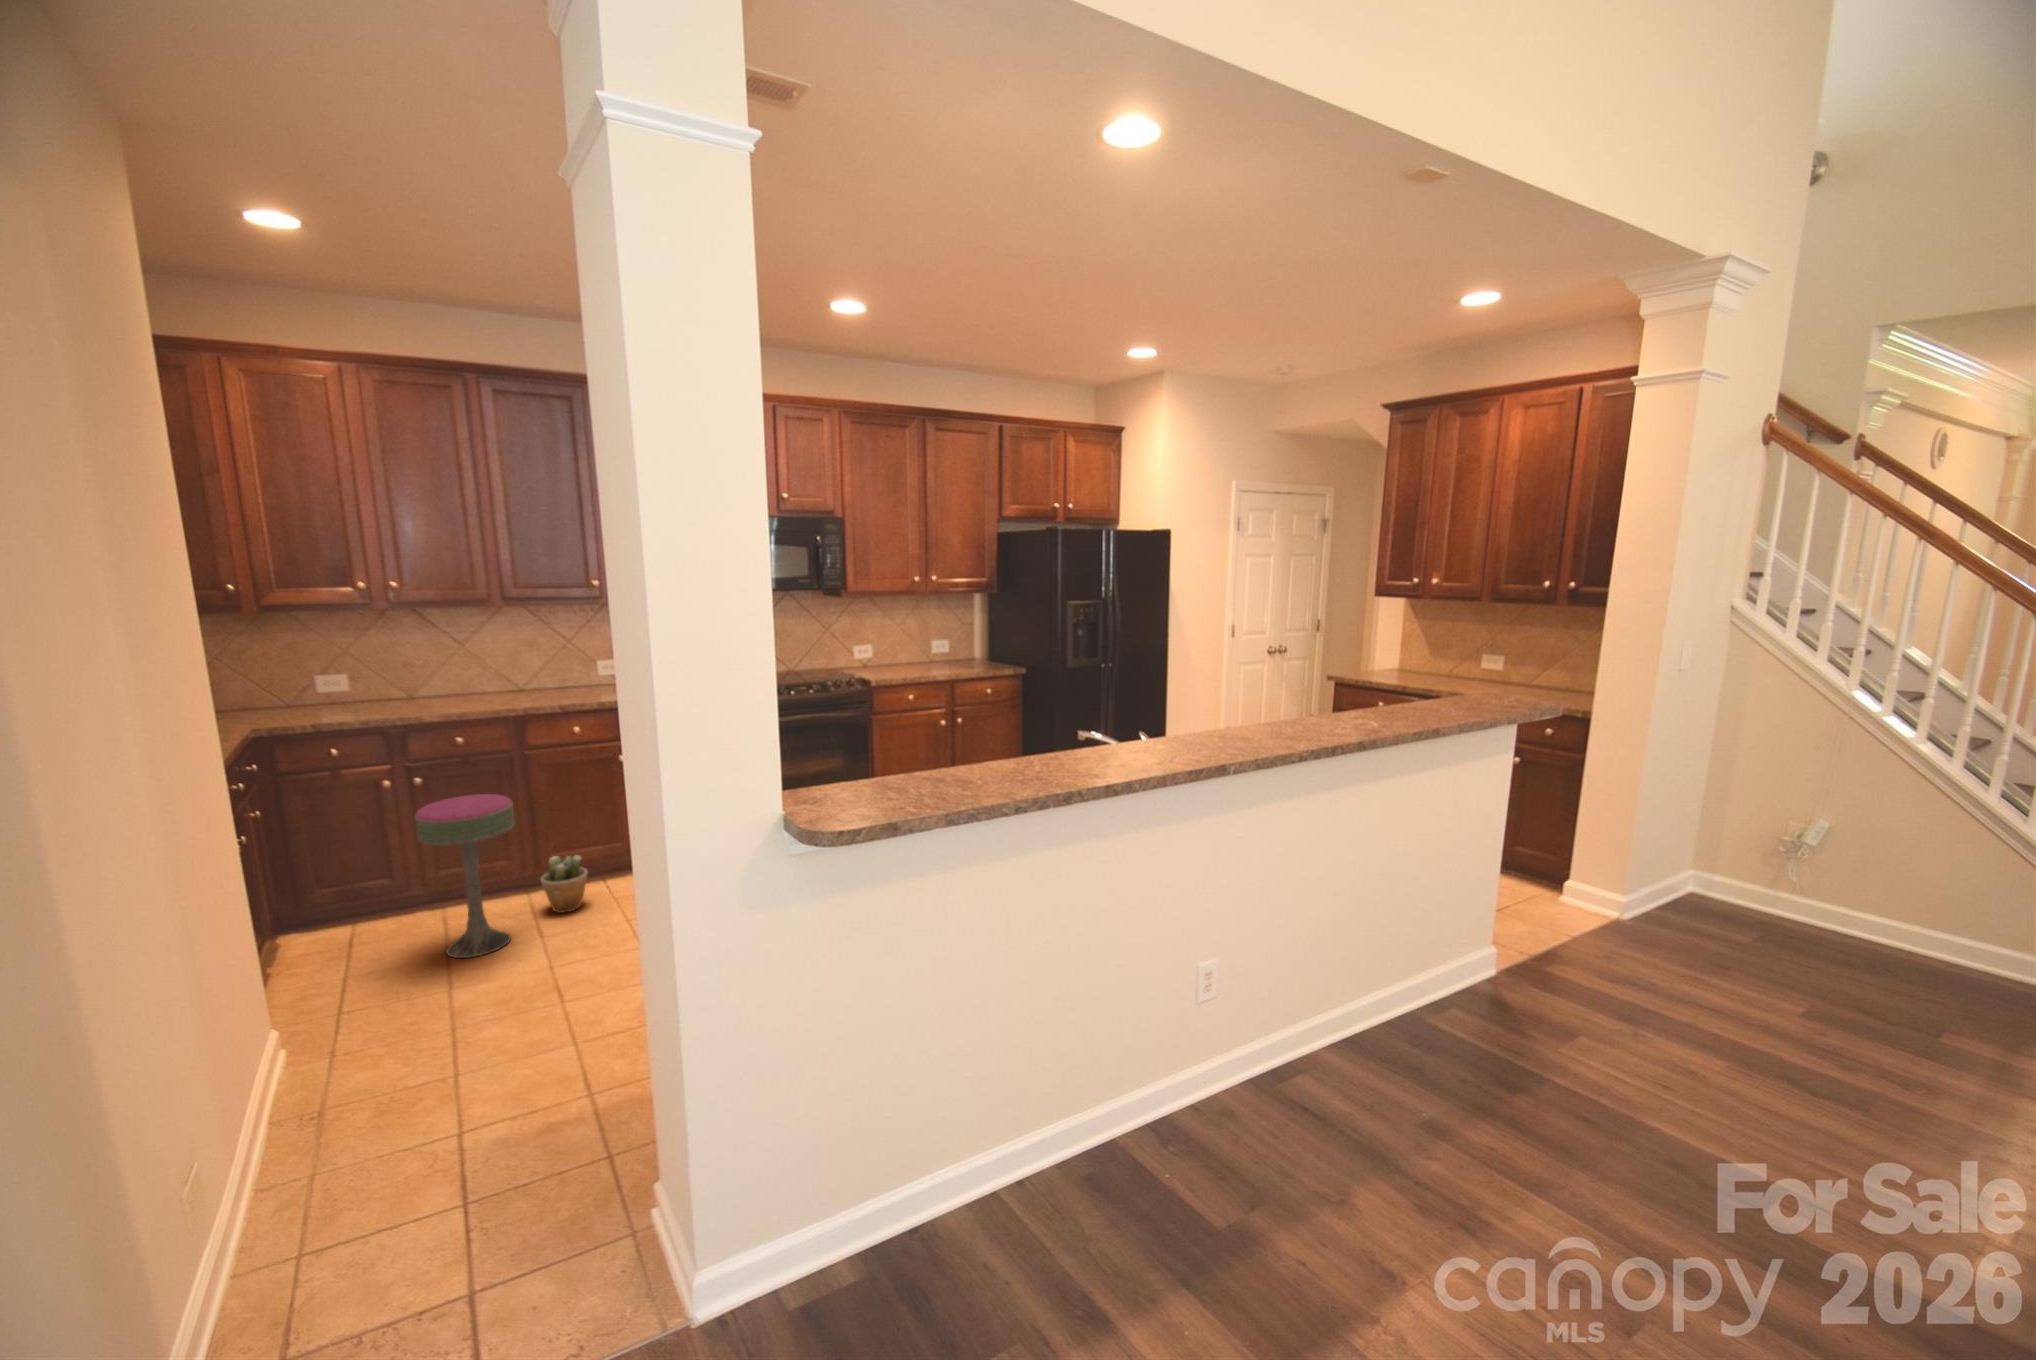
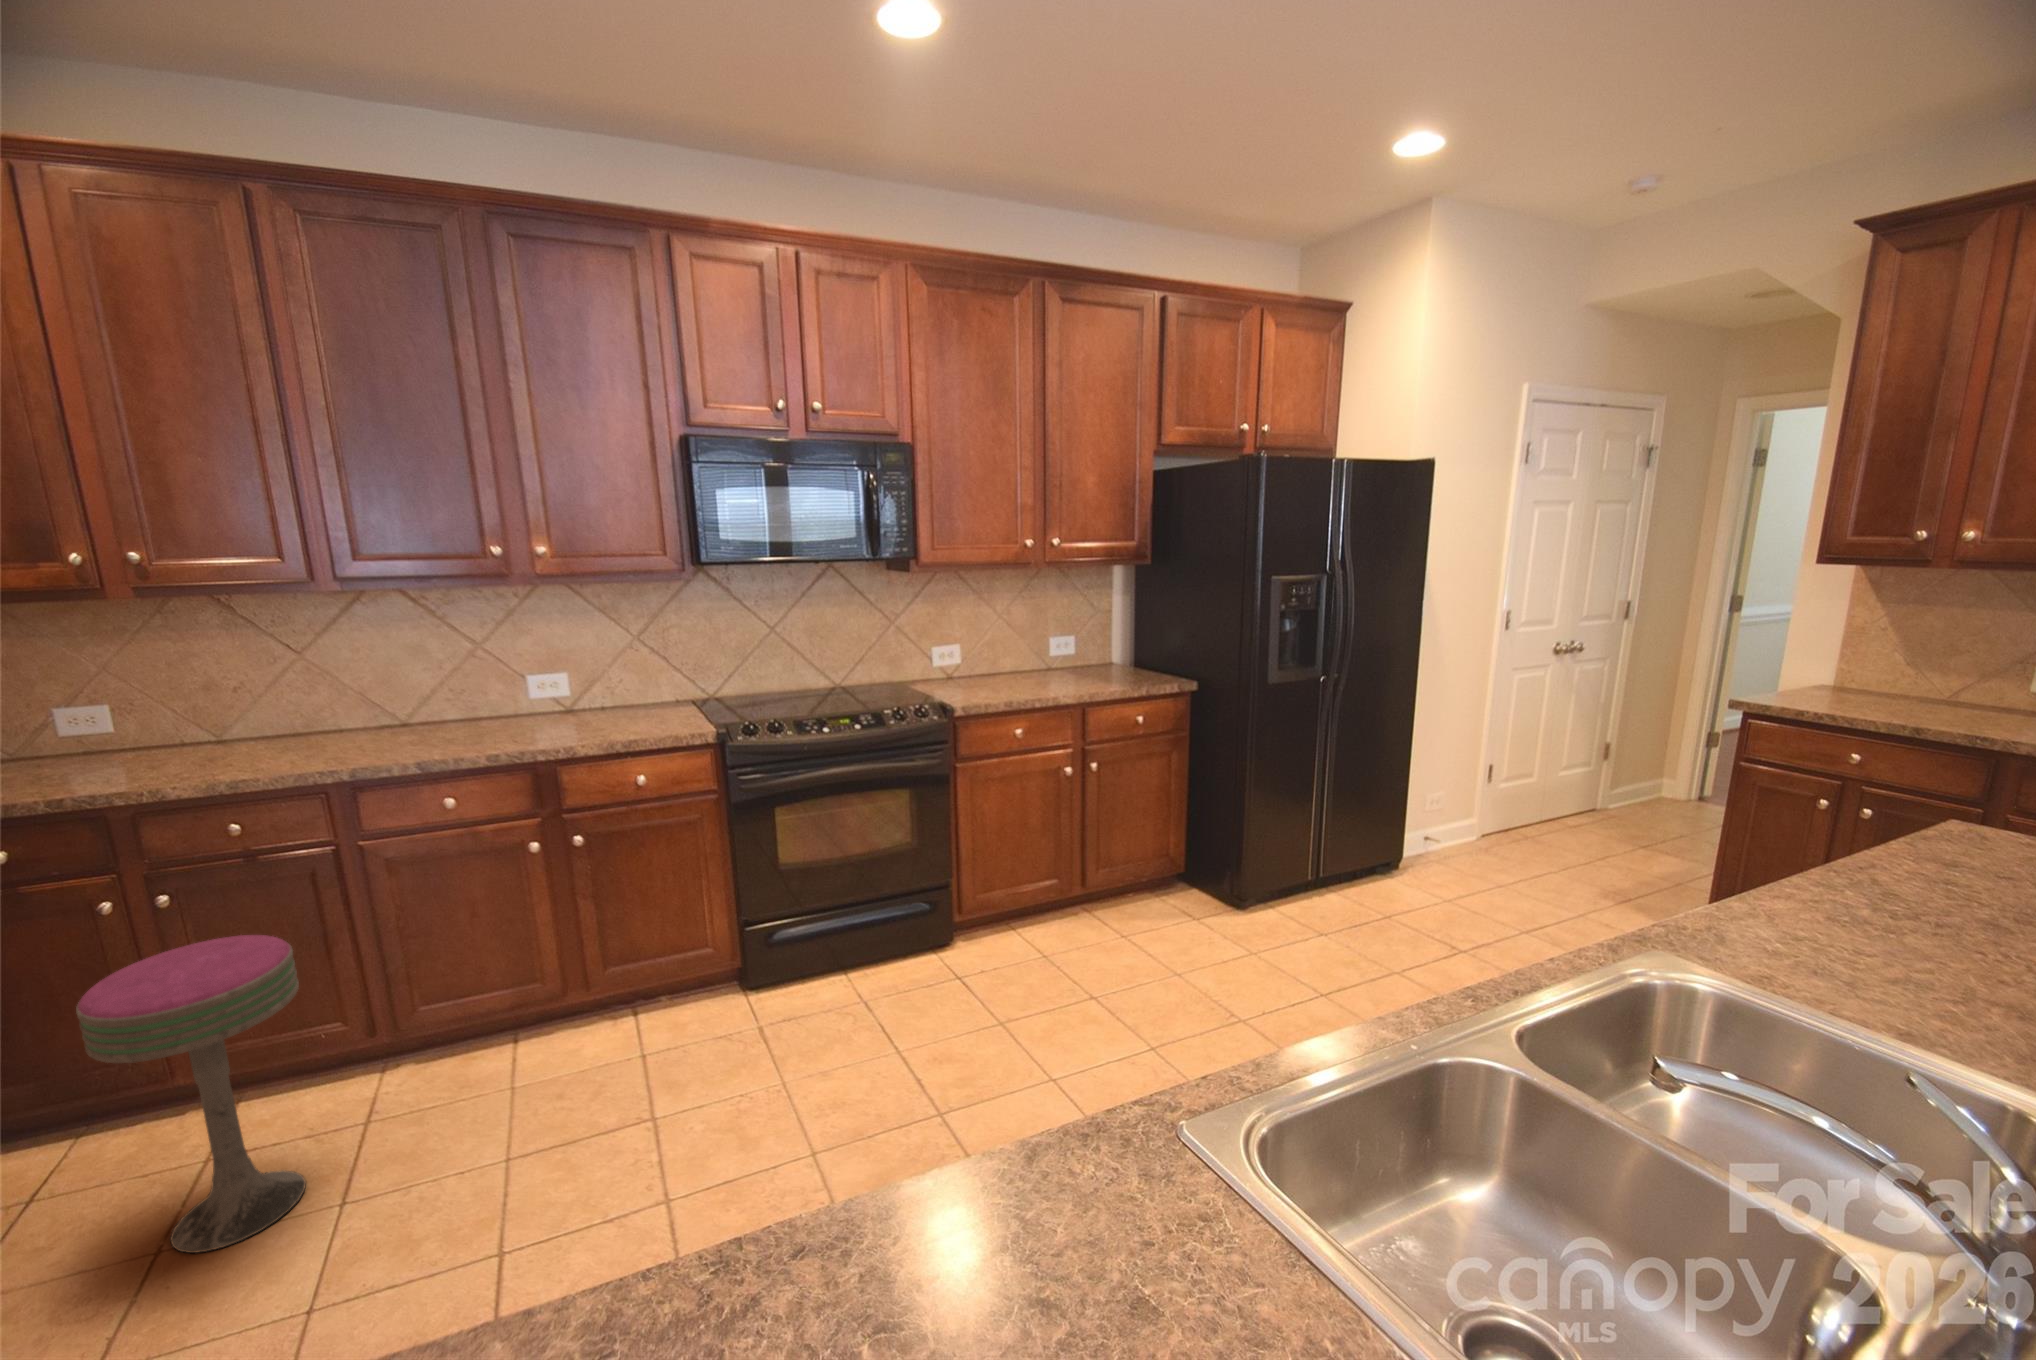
potted plant: present [541,855,587,913] -> none [385,1020,471,1121]

